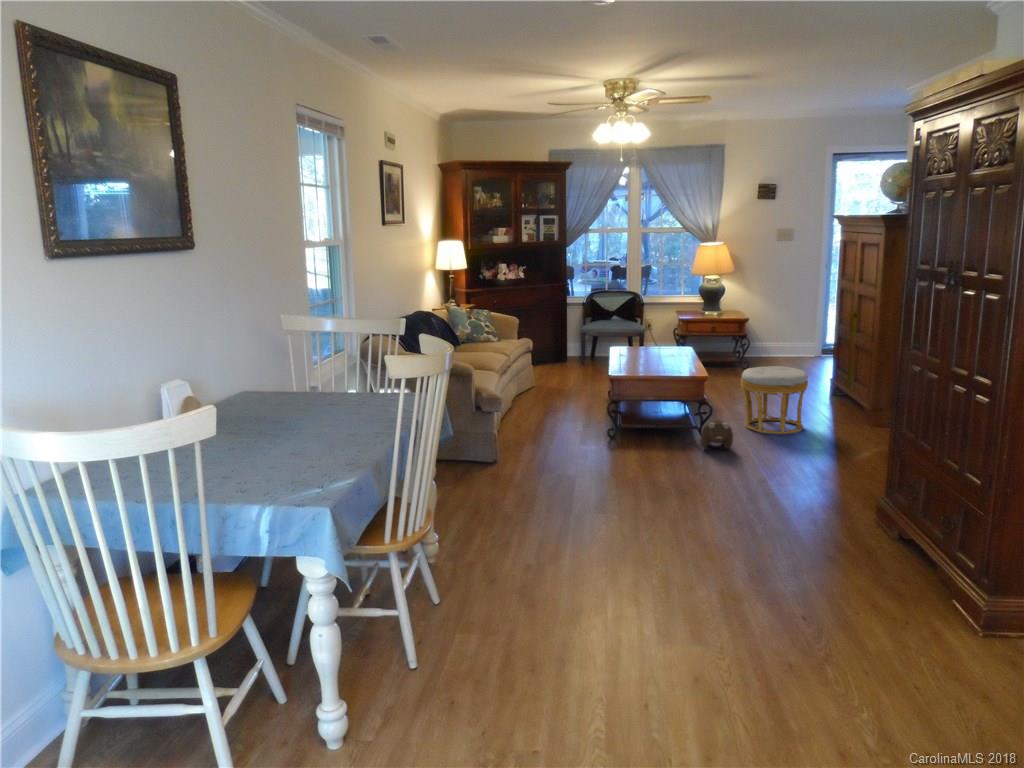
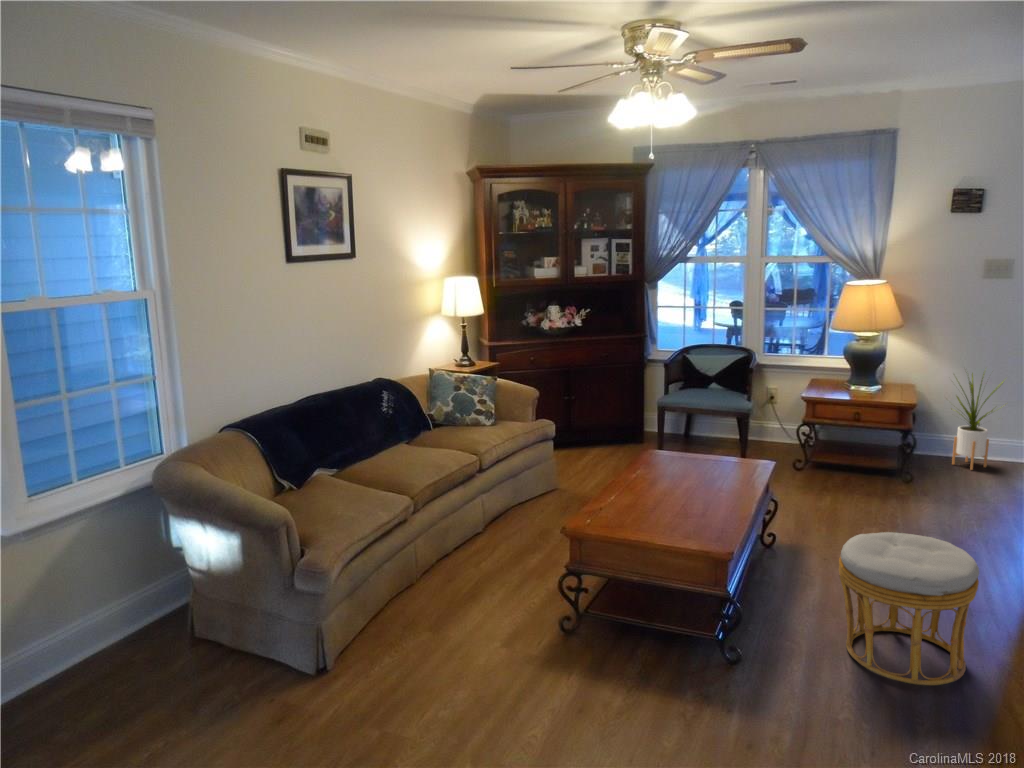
house plant: none [759,296,795,361] -> present [952,373,1004,470]
plush toy: present [701,419,733,449] -> none [723,651,787,719]

